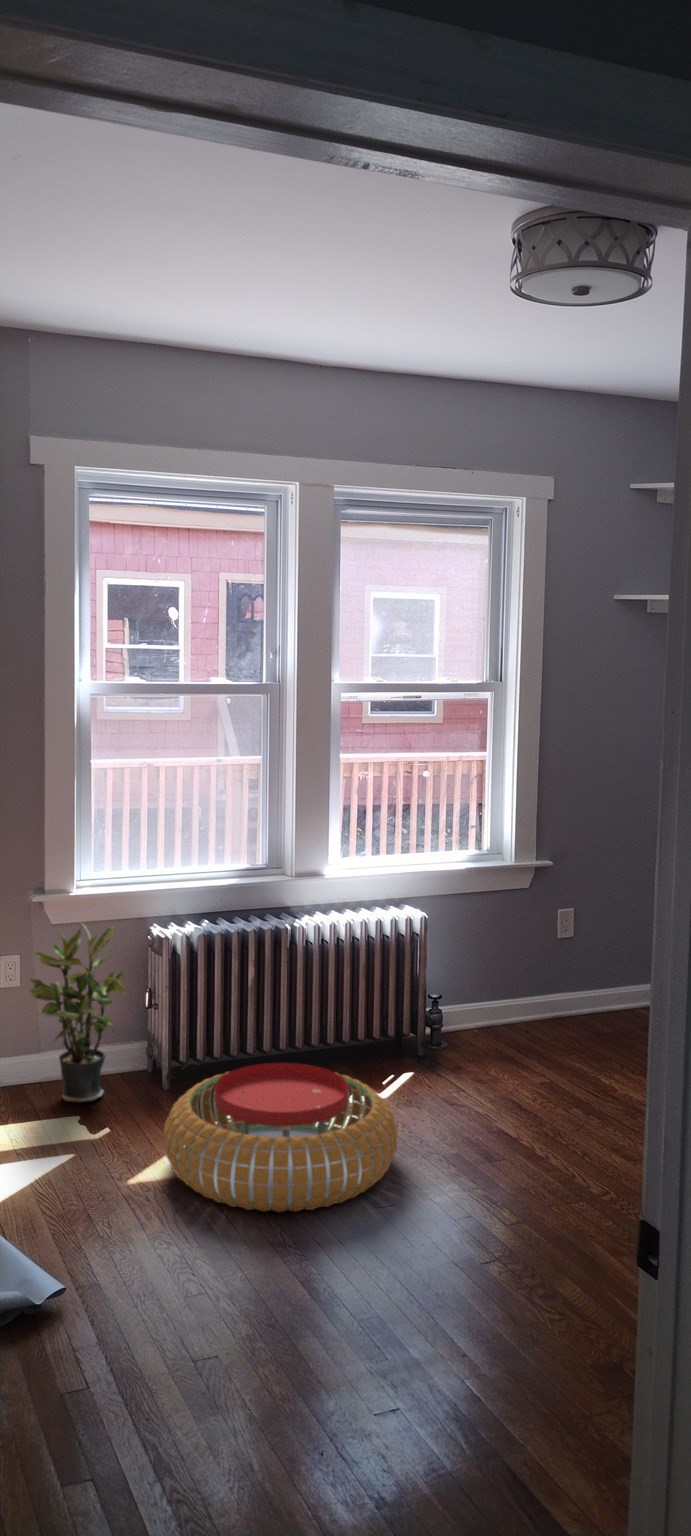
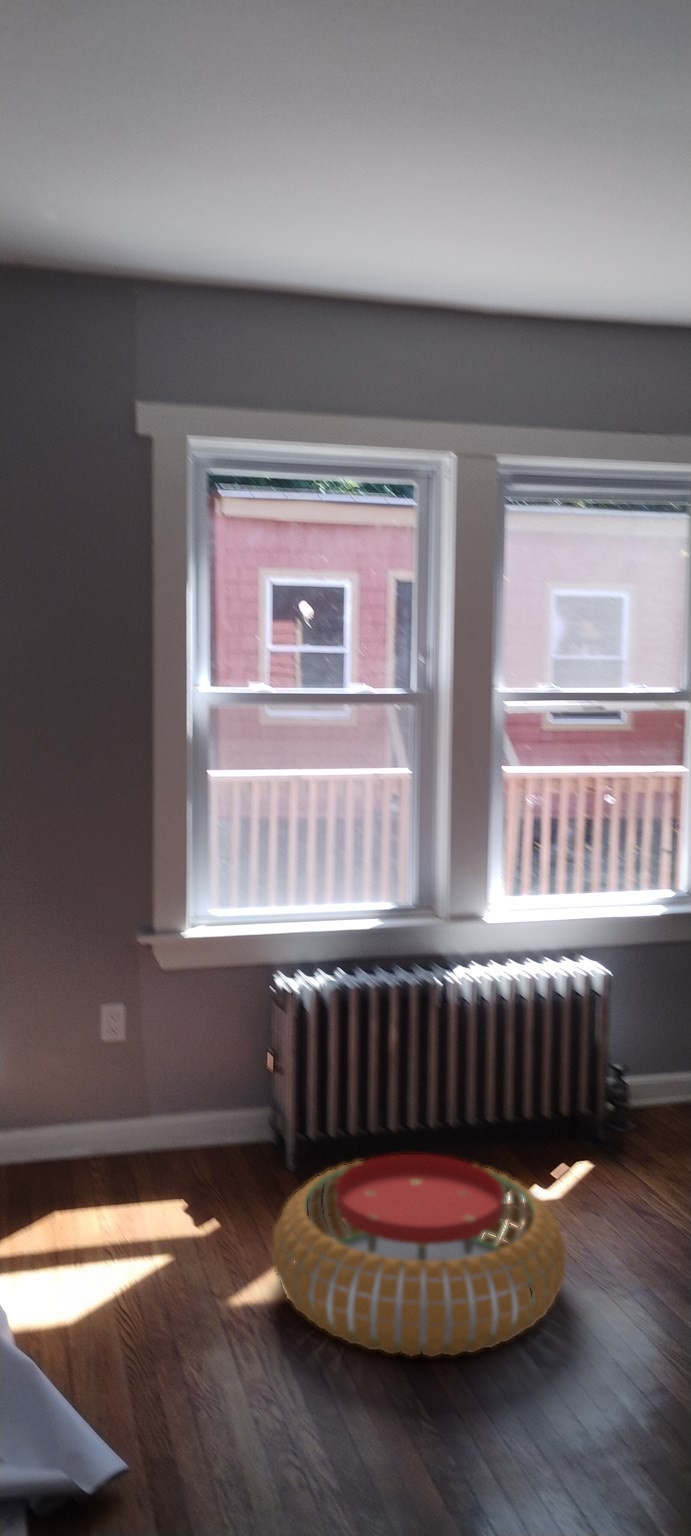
potted plant: present [29,924,127,1103] -> none [129,968,244,1184]

